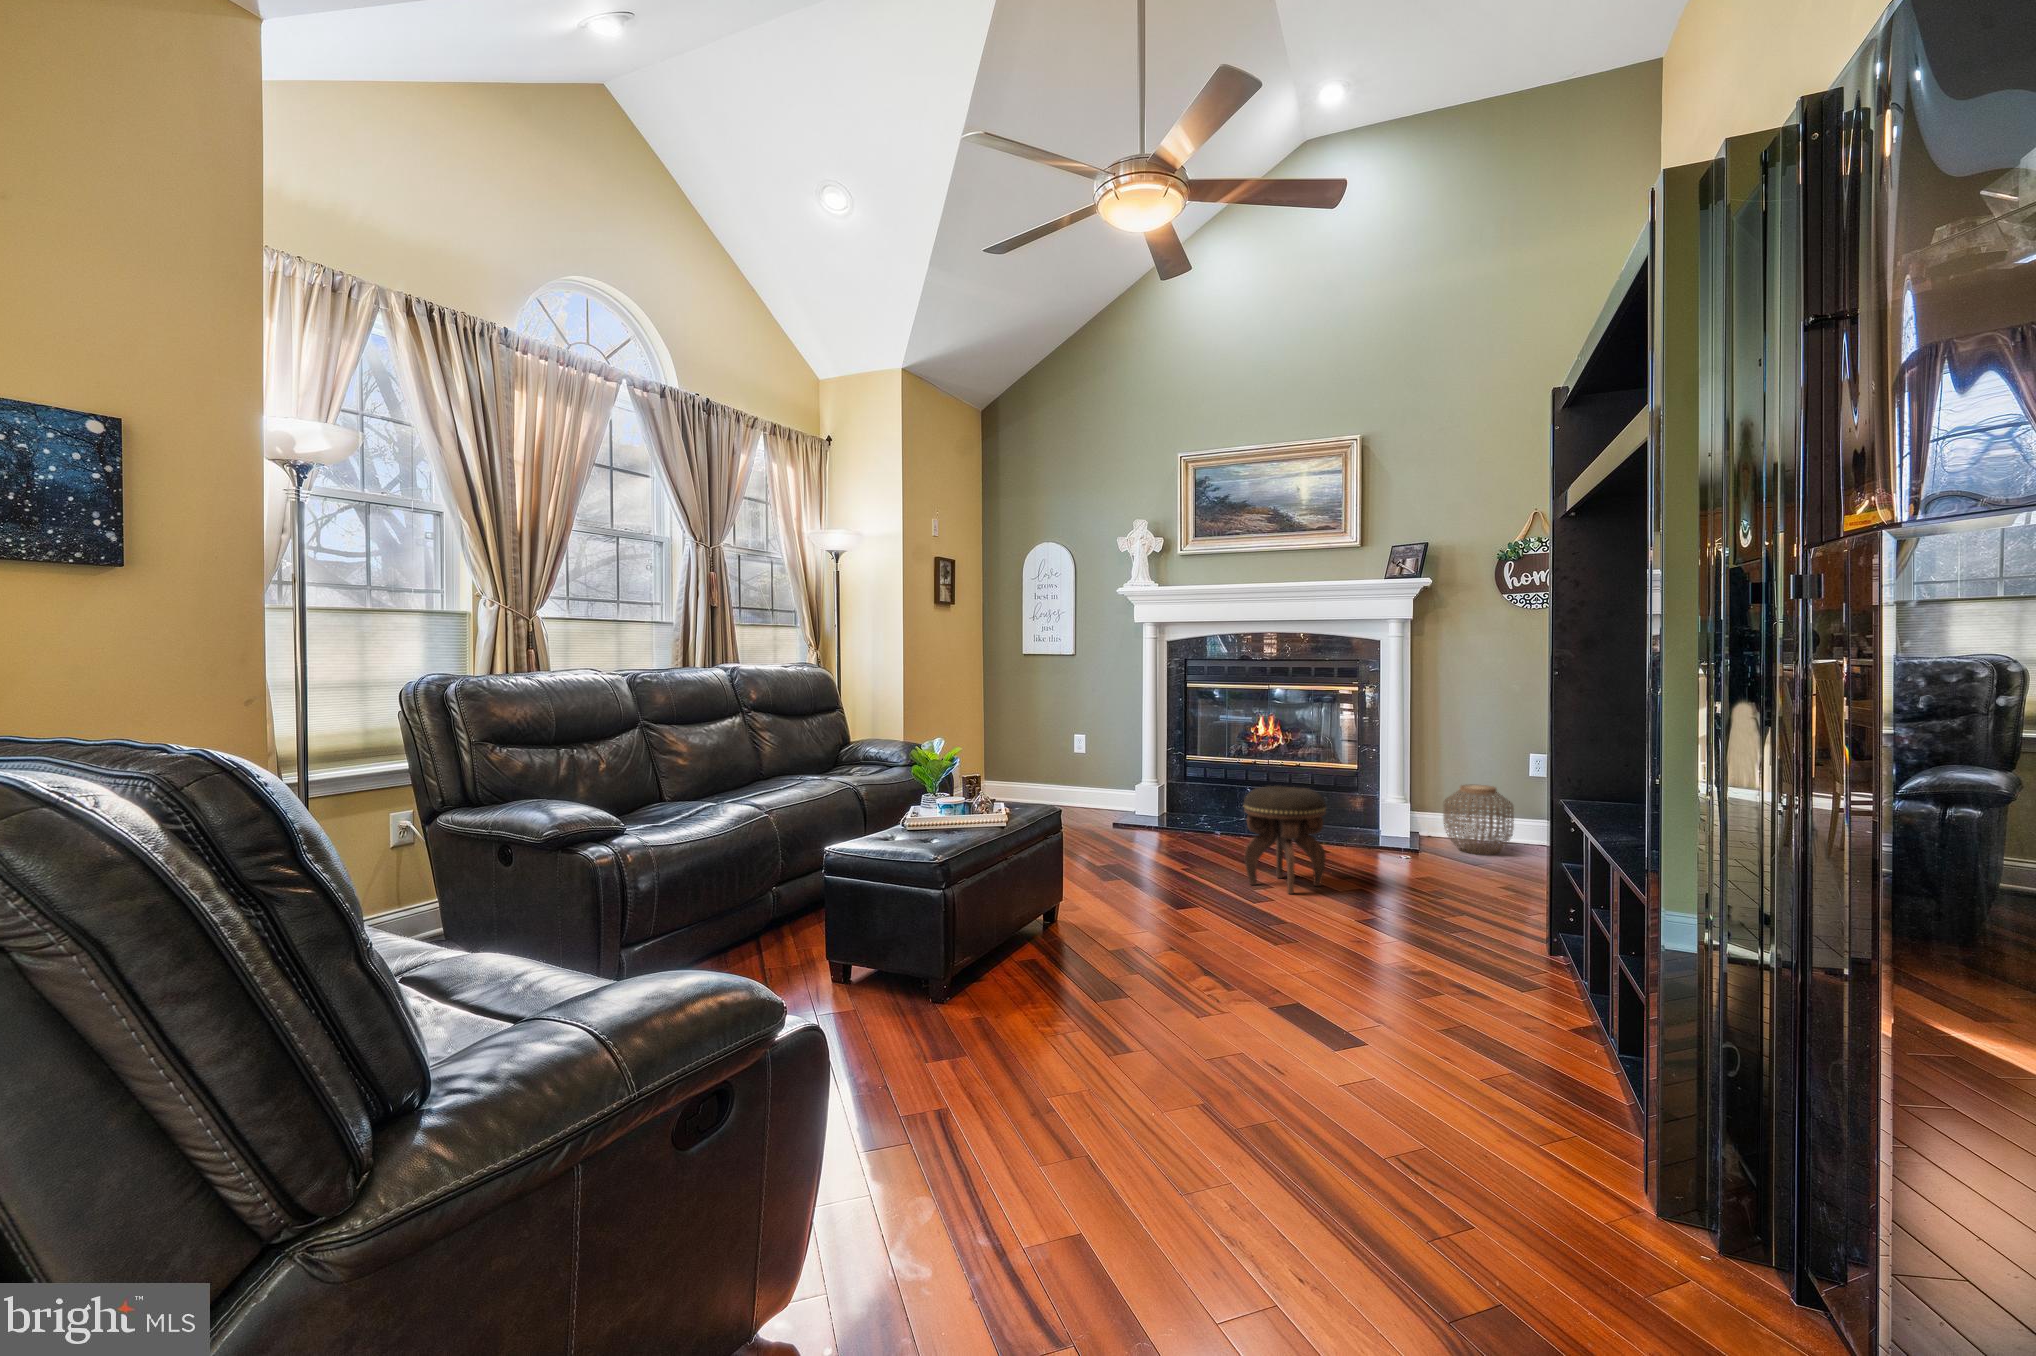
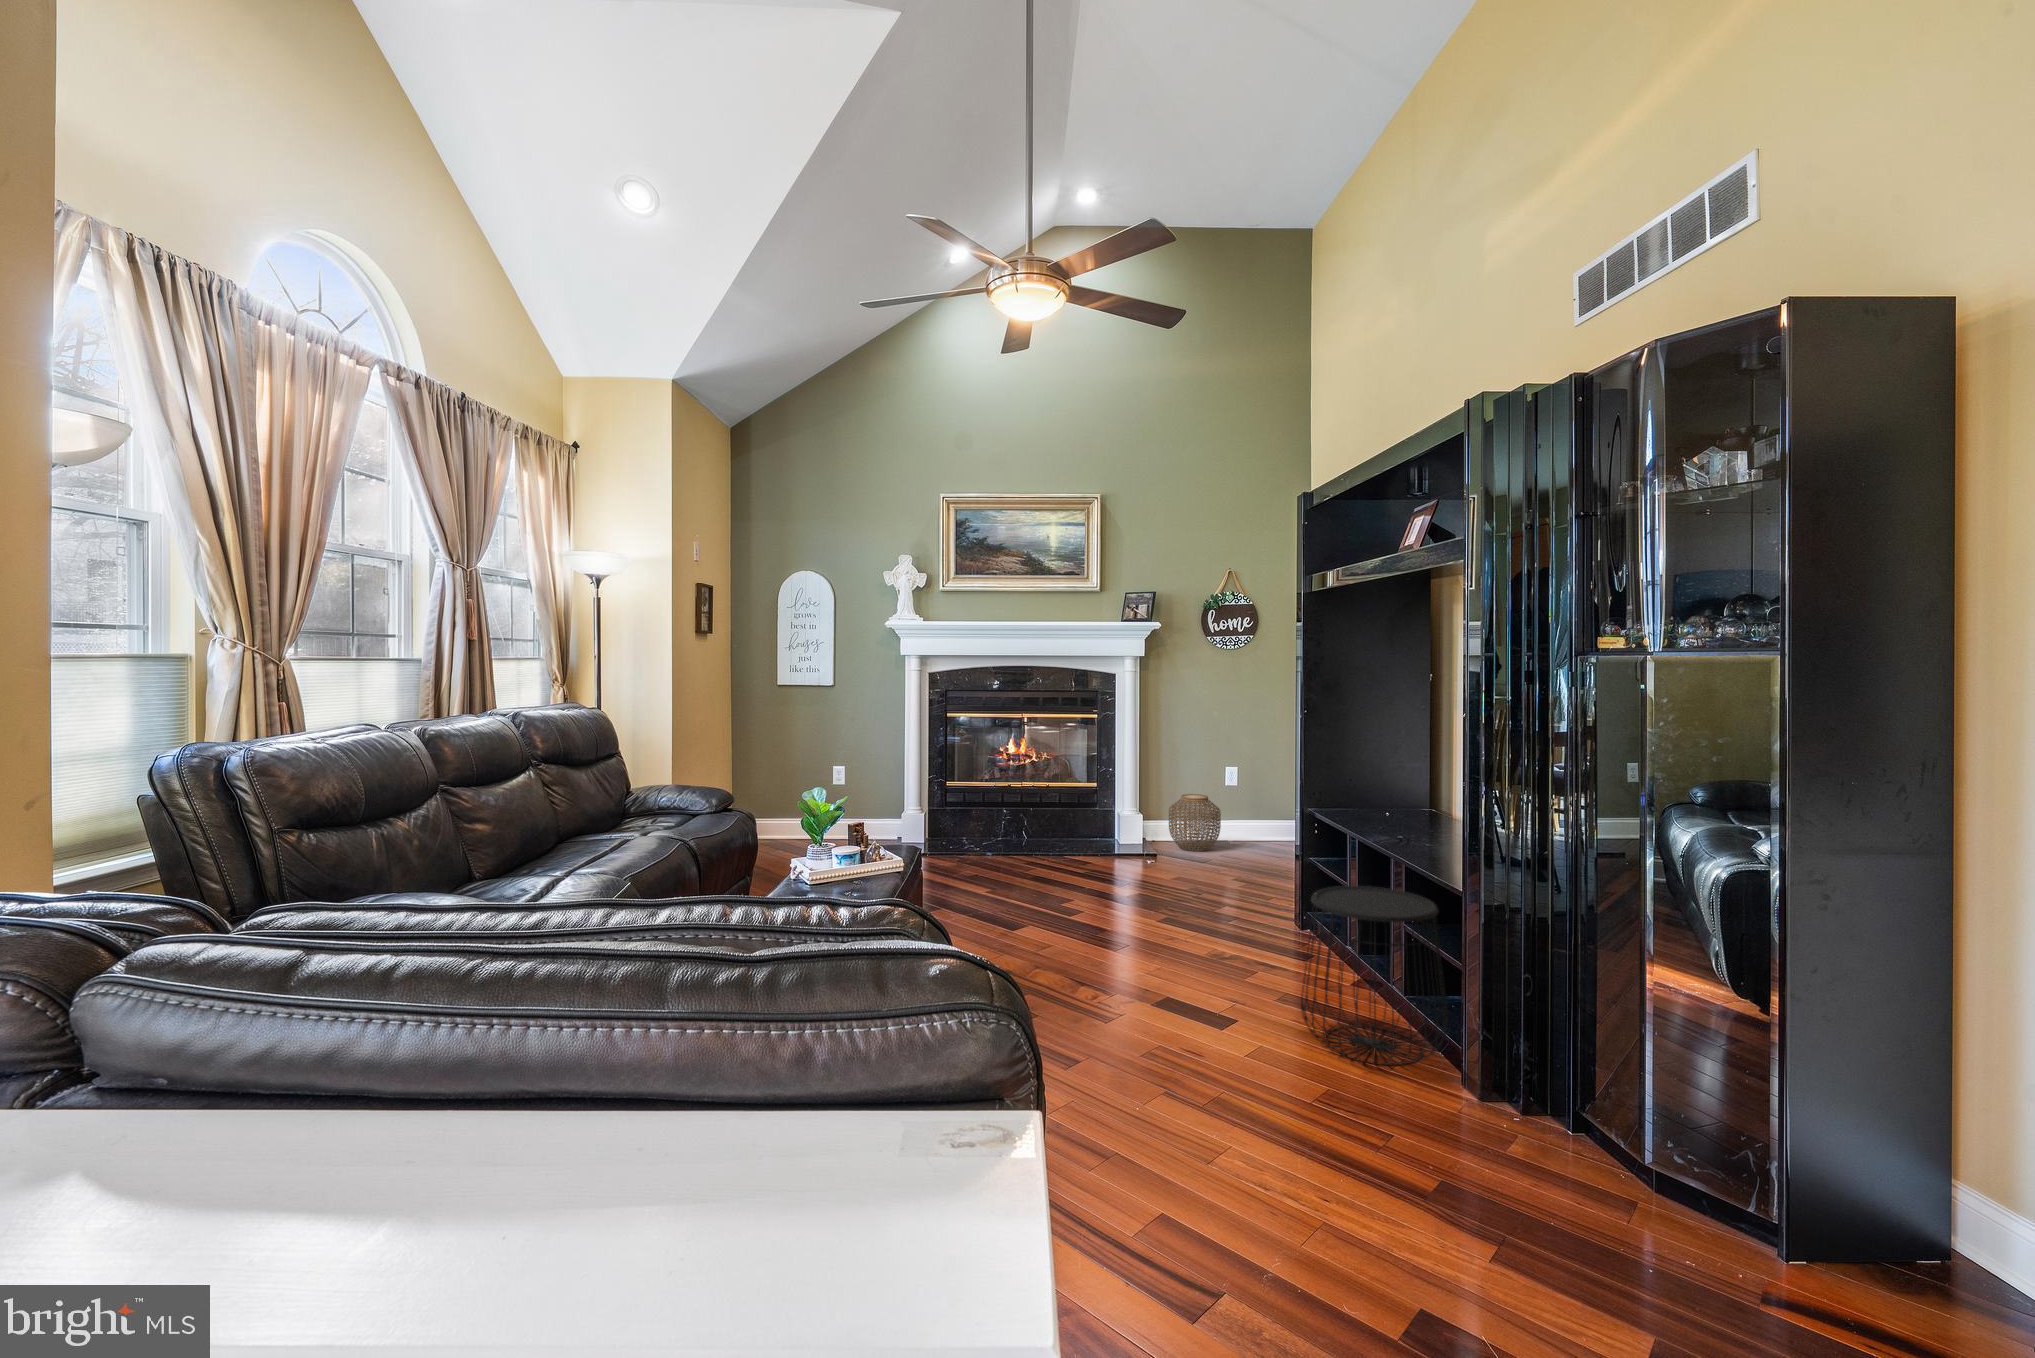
footstool: present [1243,786,1326,894] -> none [1049,809,1118,903]
side table: none [1403,881,1617,1131] -> present [1301,886,1448,1065]

